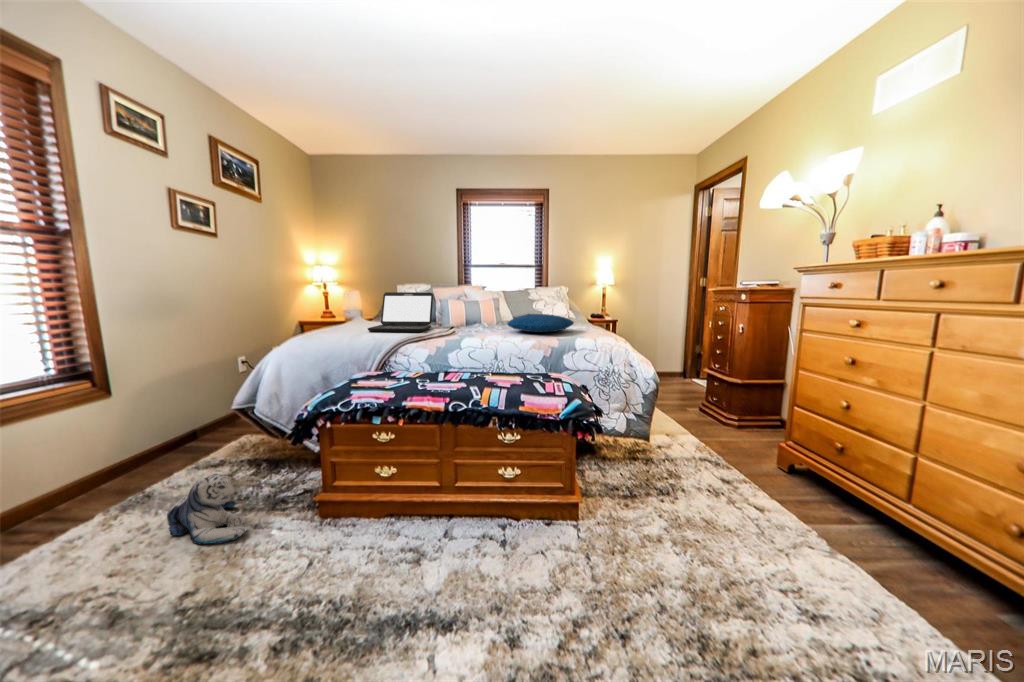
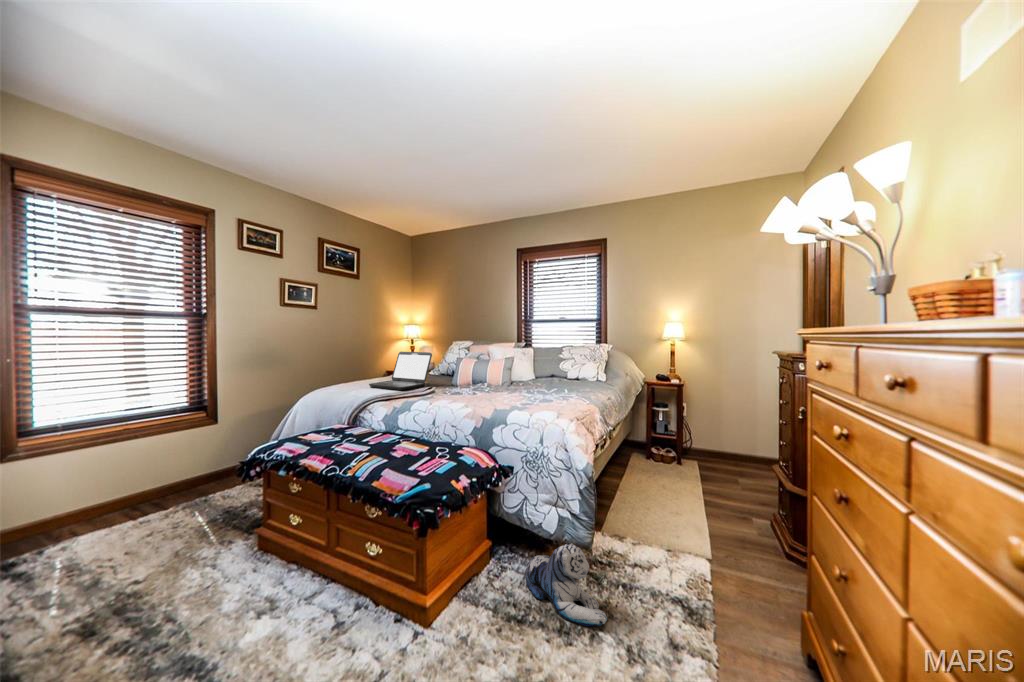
pillow: present [507,314,574,332] -> none [473,378,546,399]
plush toy: present [167,474,246,544] -> present [525,543,607,626]

